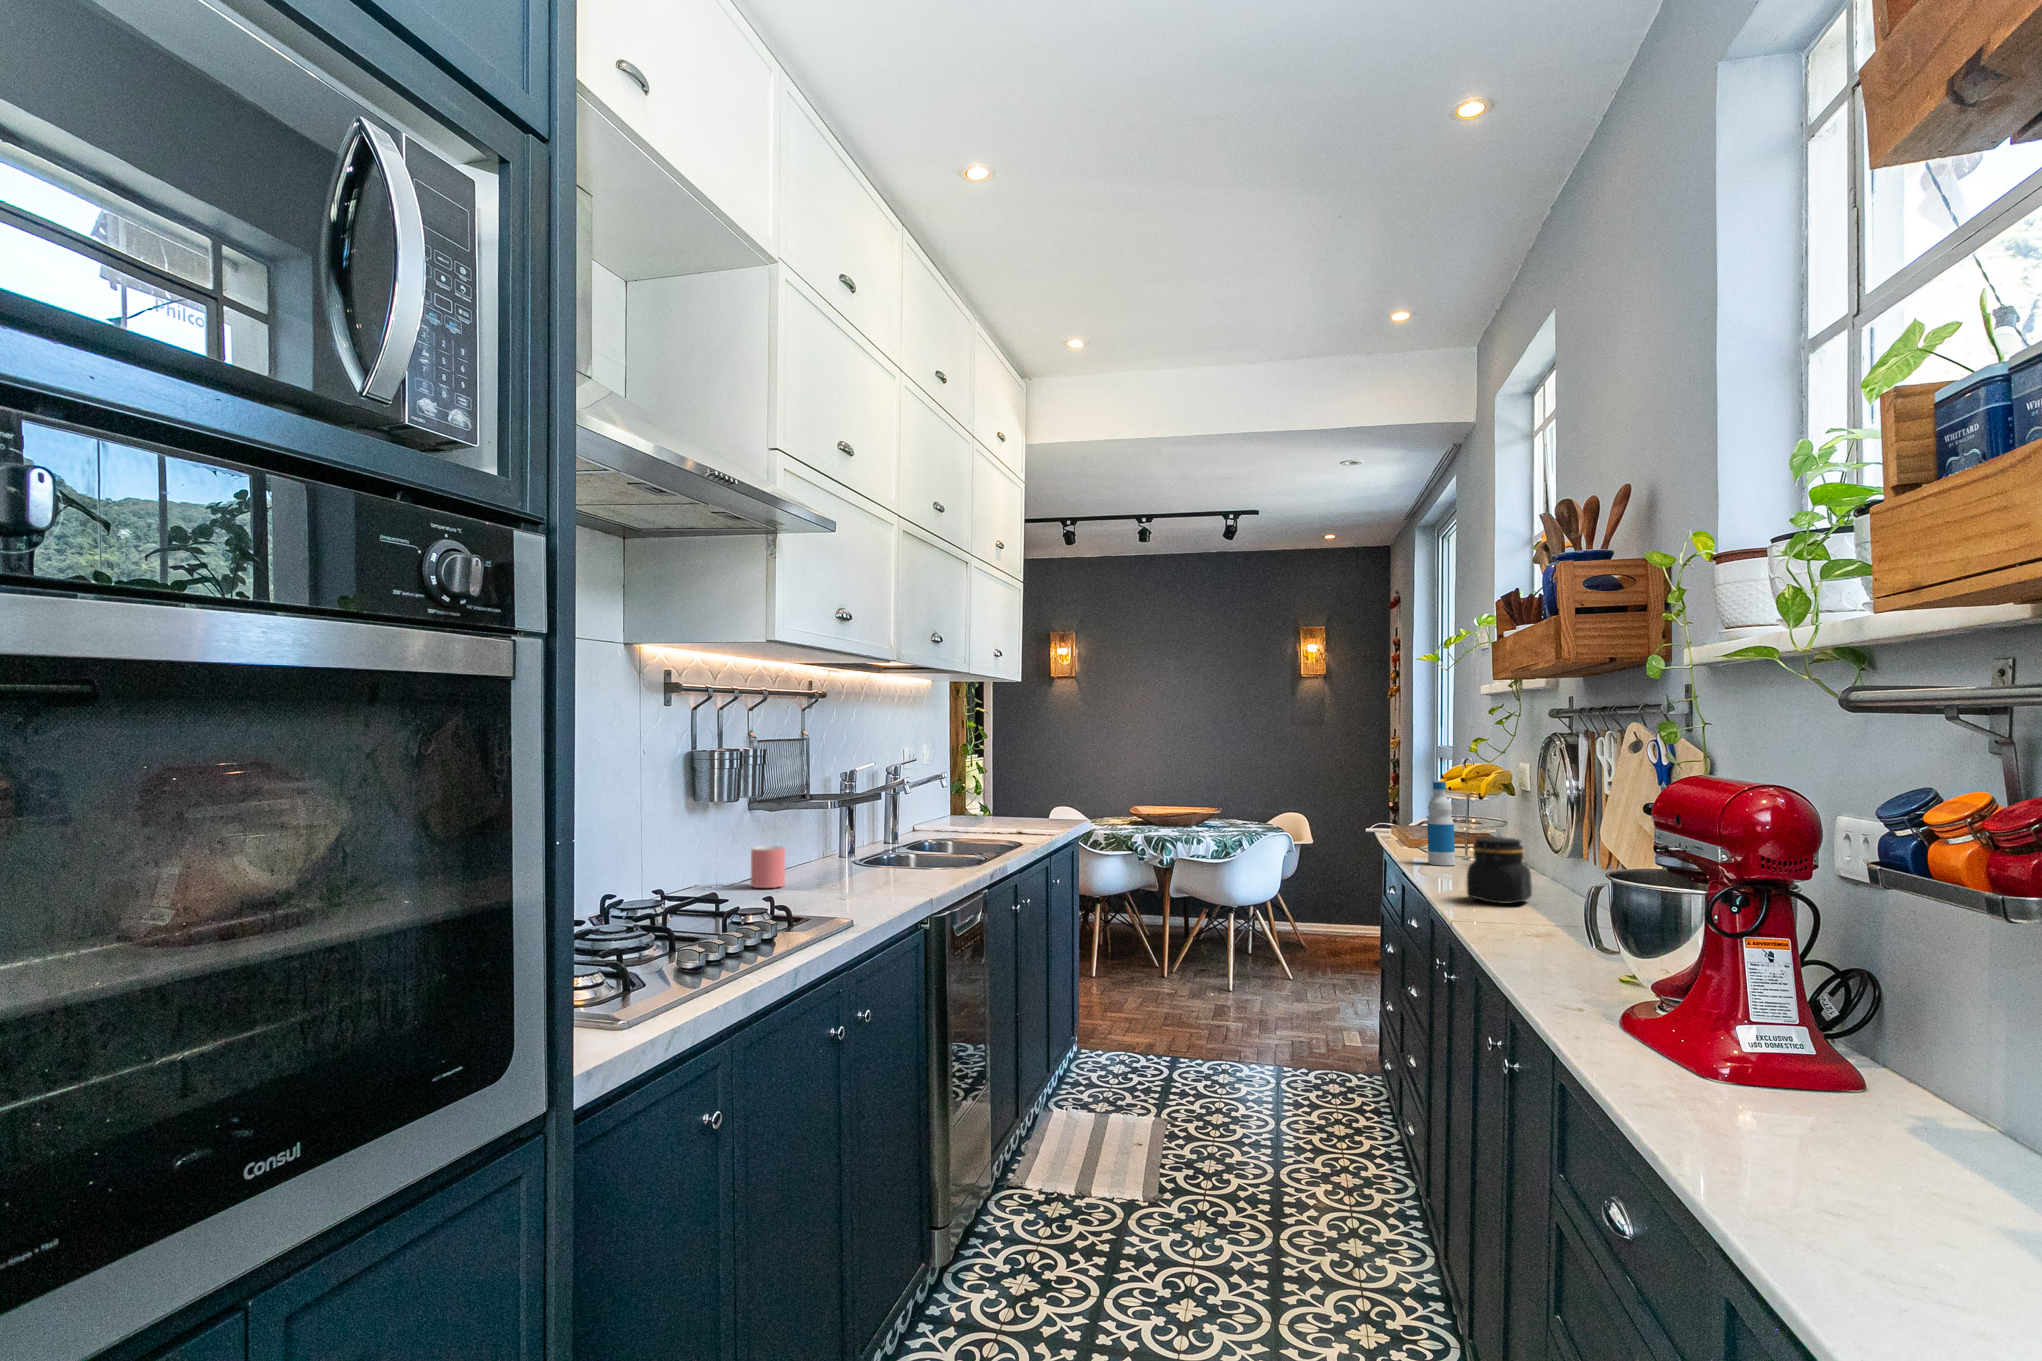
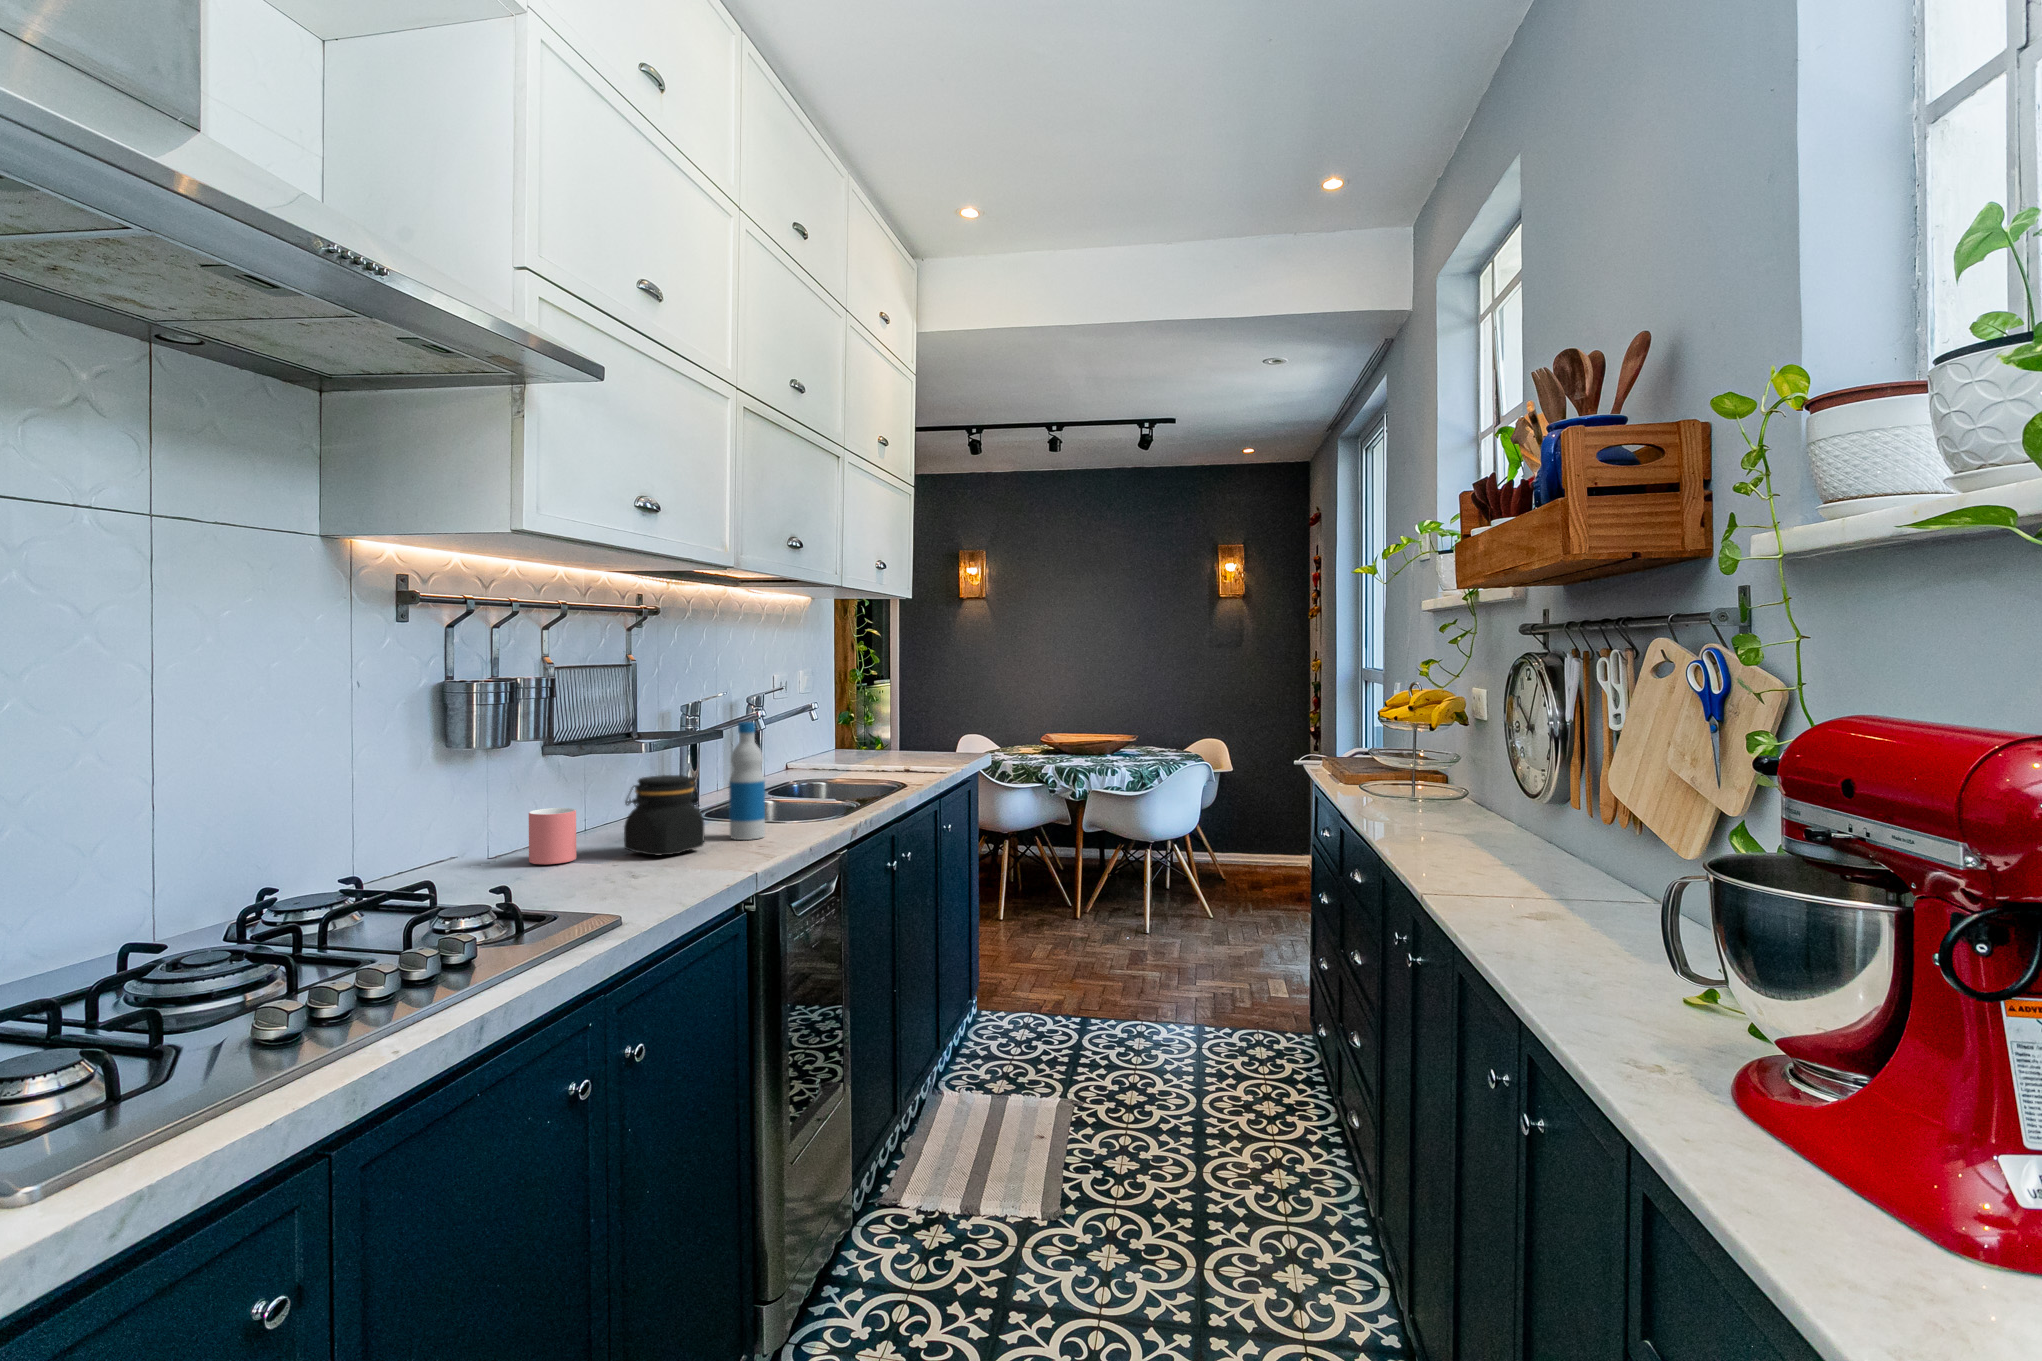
bottle: present [1427,782,1455,865] -> present [729,722,765,840]
jar: present [1467,837,1532,904] -> present [624,775,705,855]

